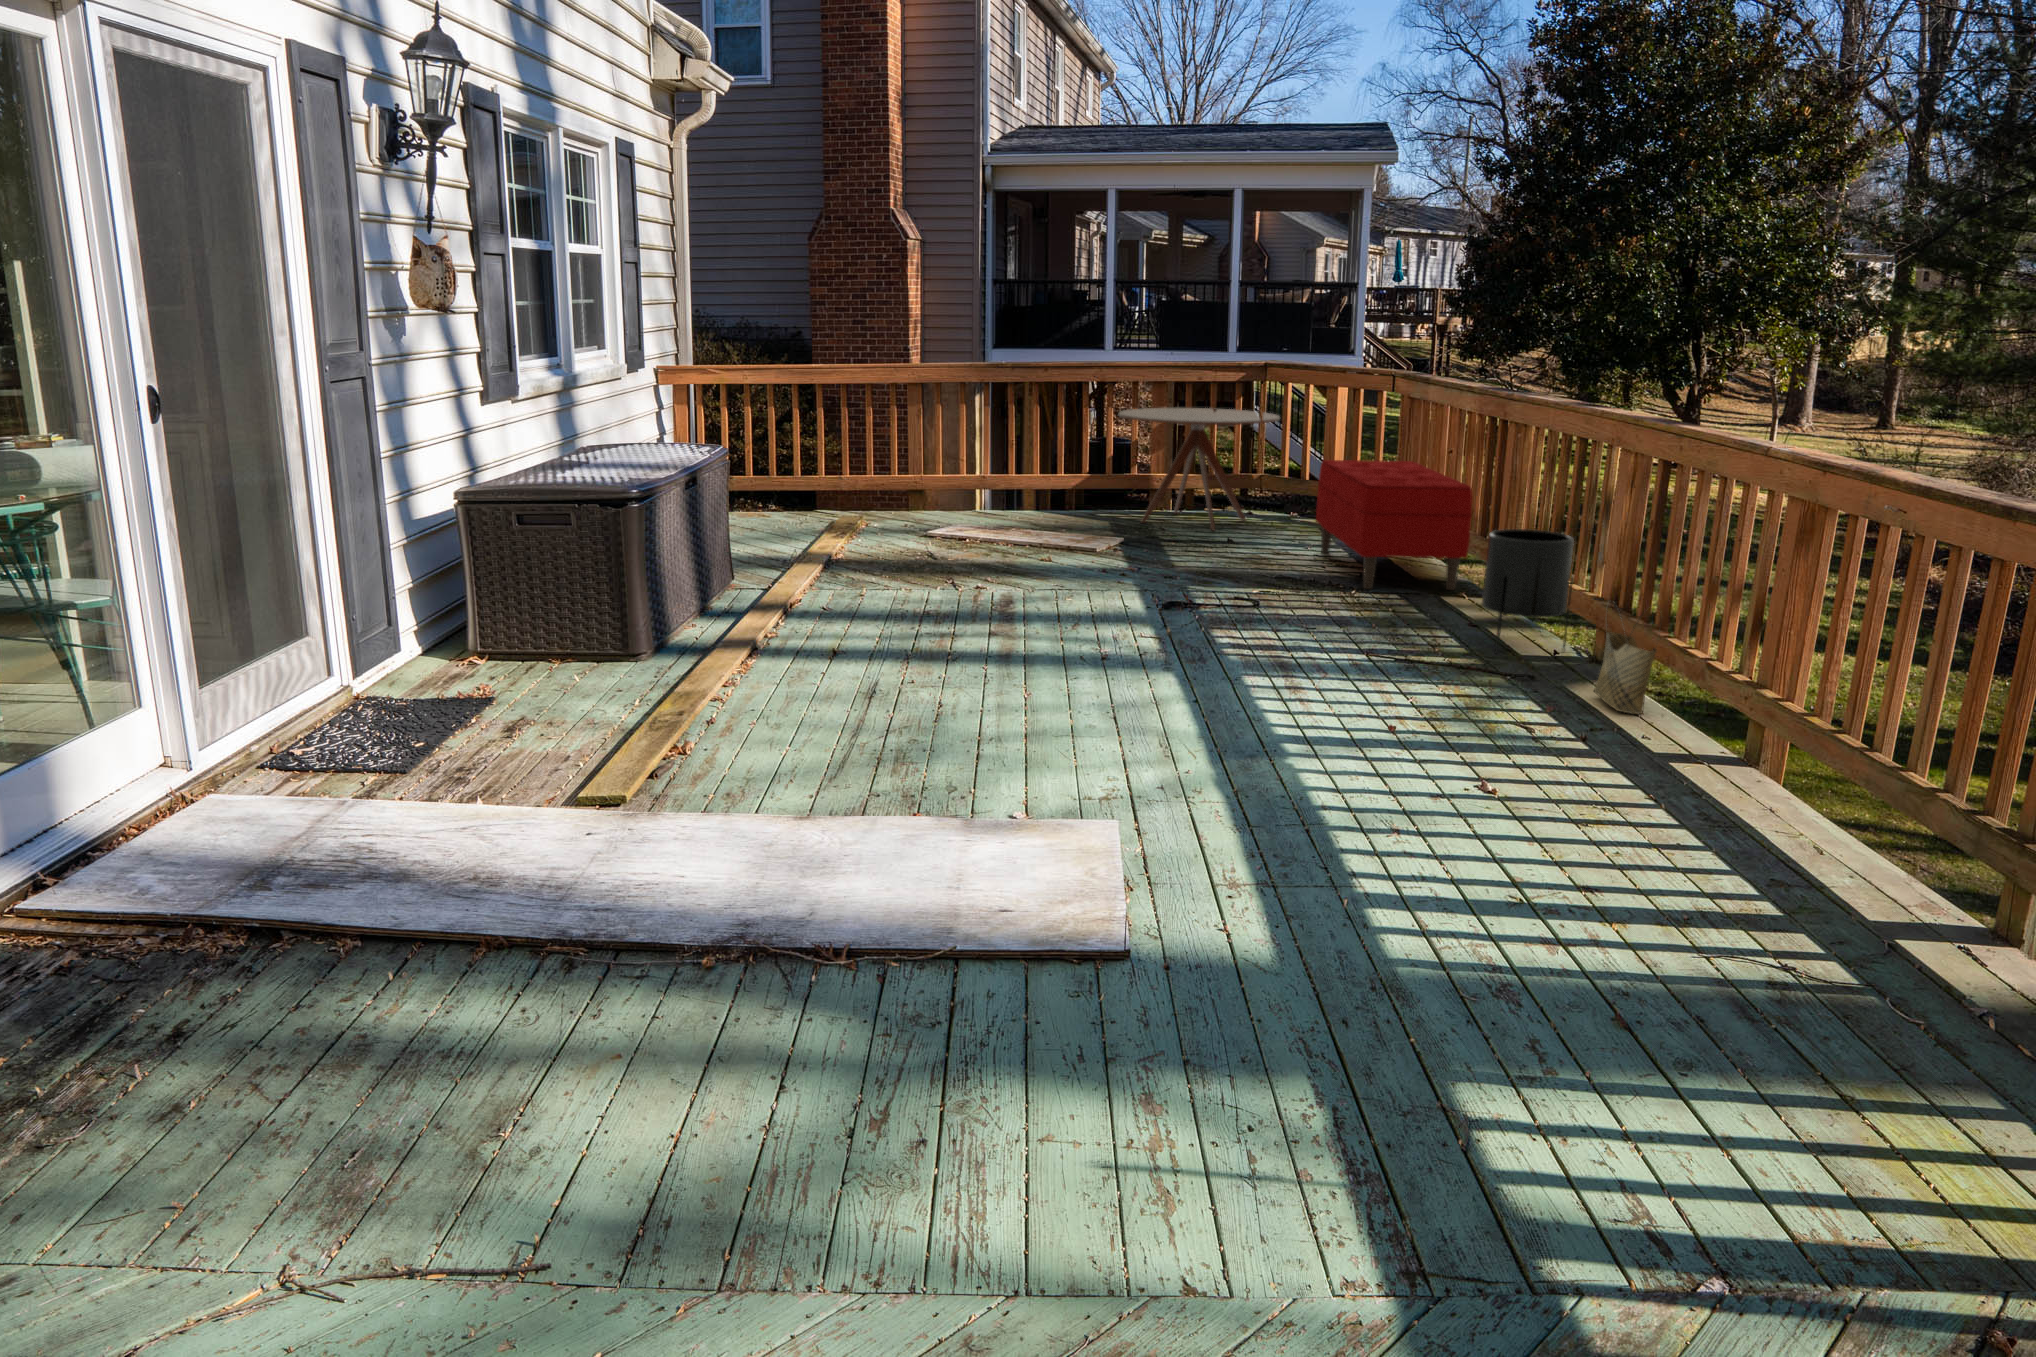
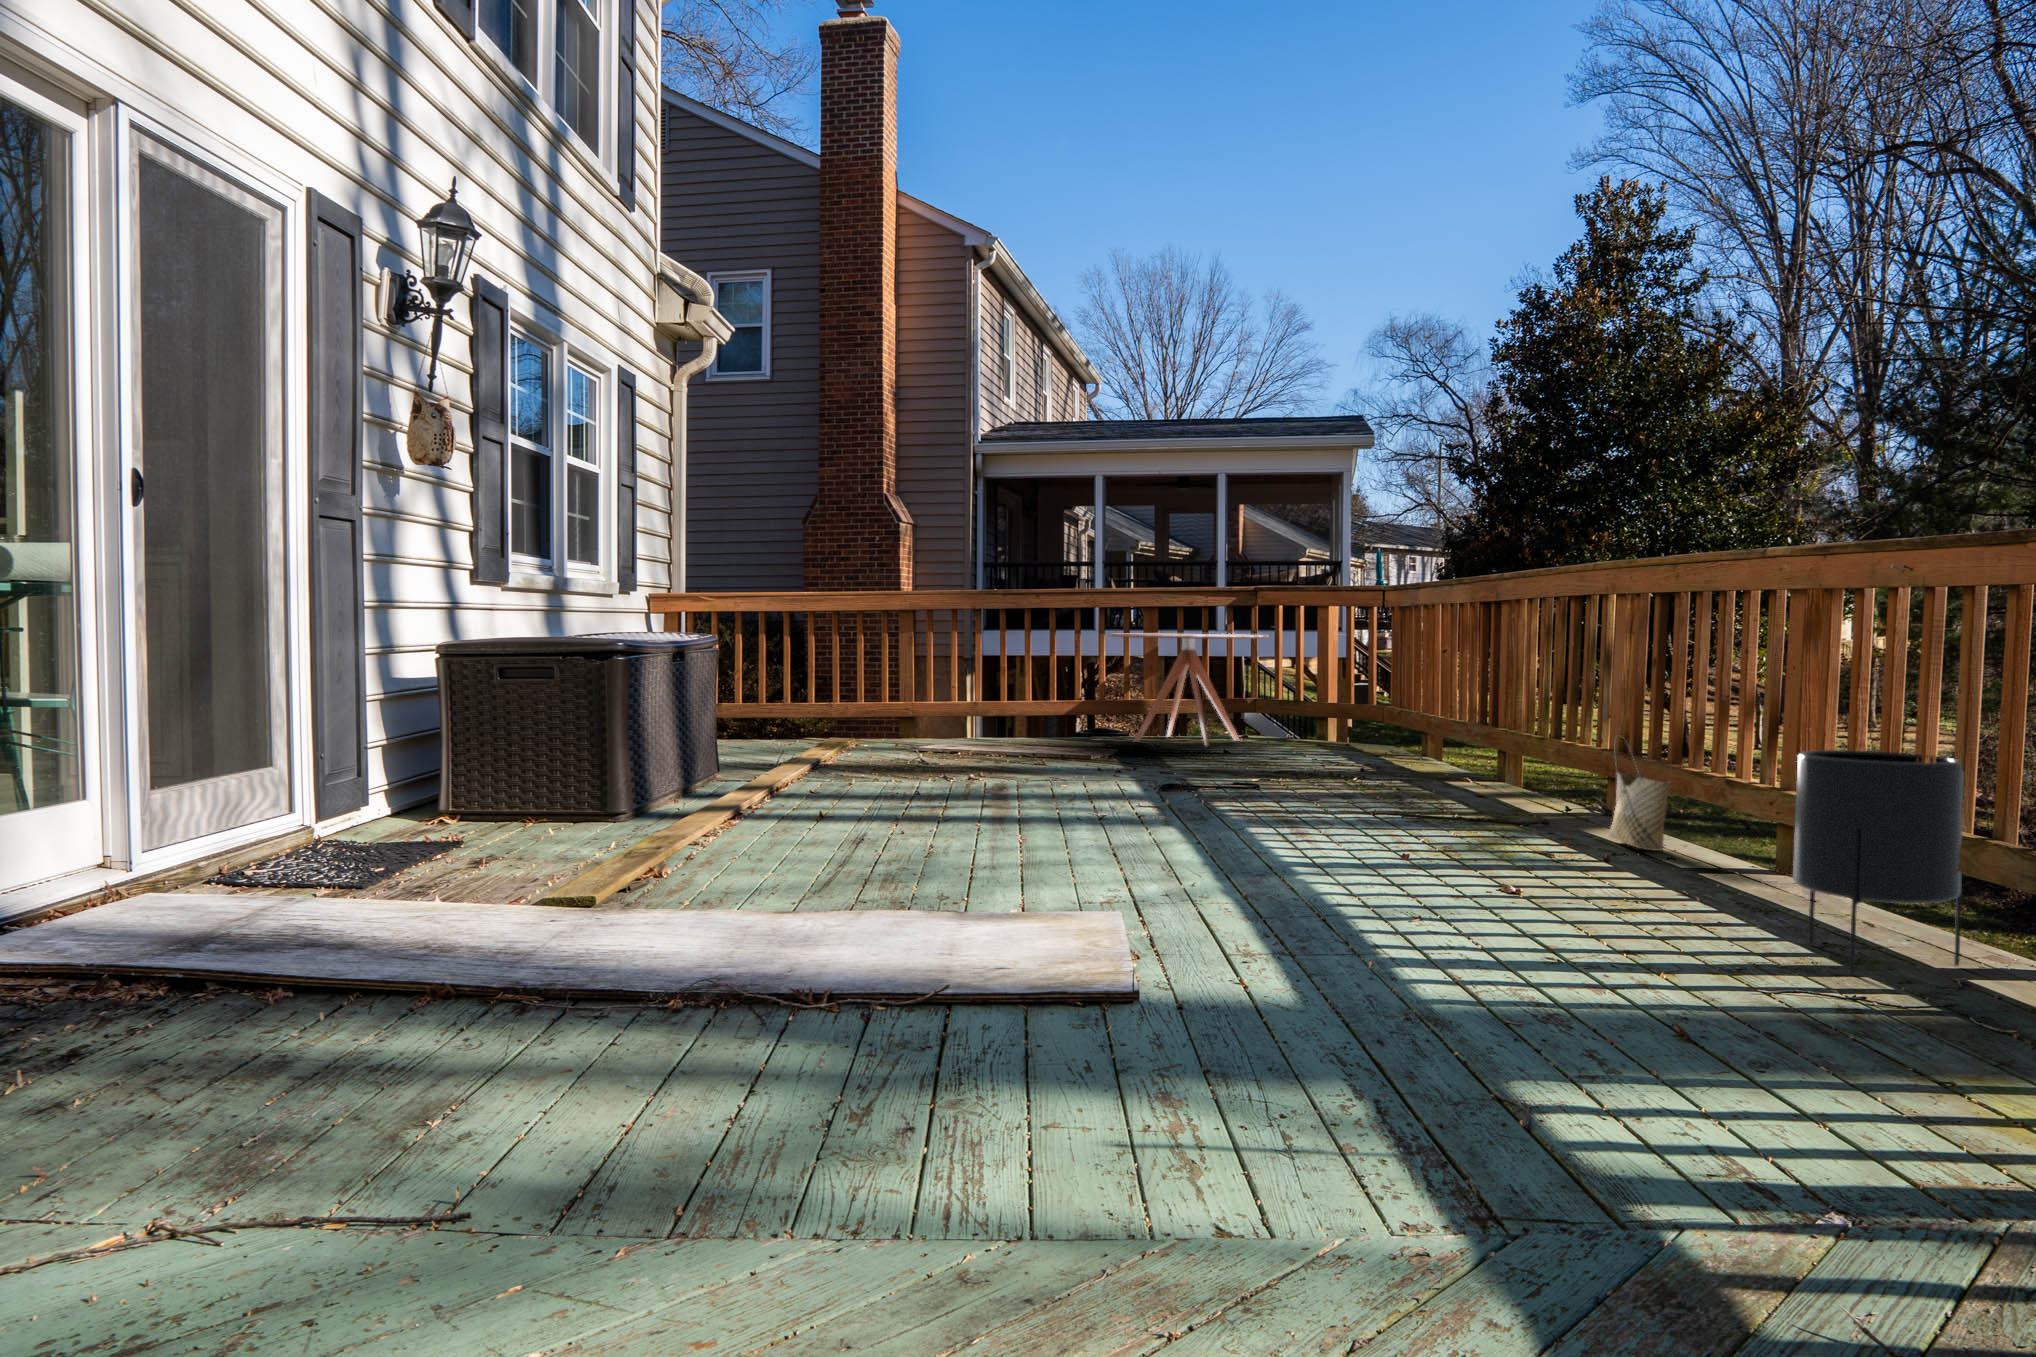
bench: present [1316,460,1473,590] -> none [1310,666,1468,780]
planter: present [1482,529,1574,653] -> present [1793,750,1964,974]

